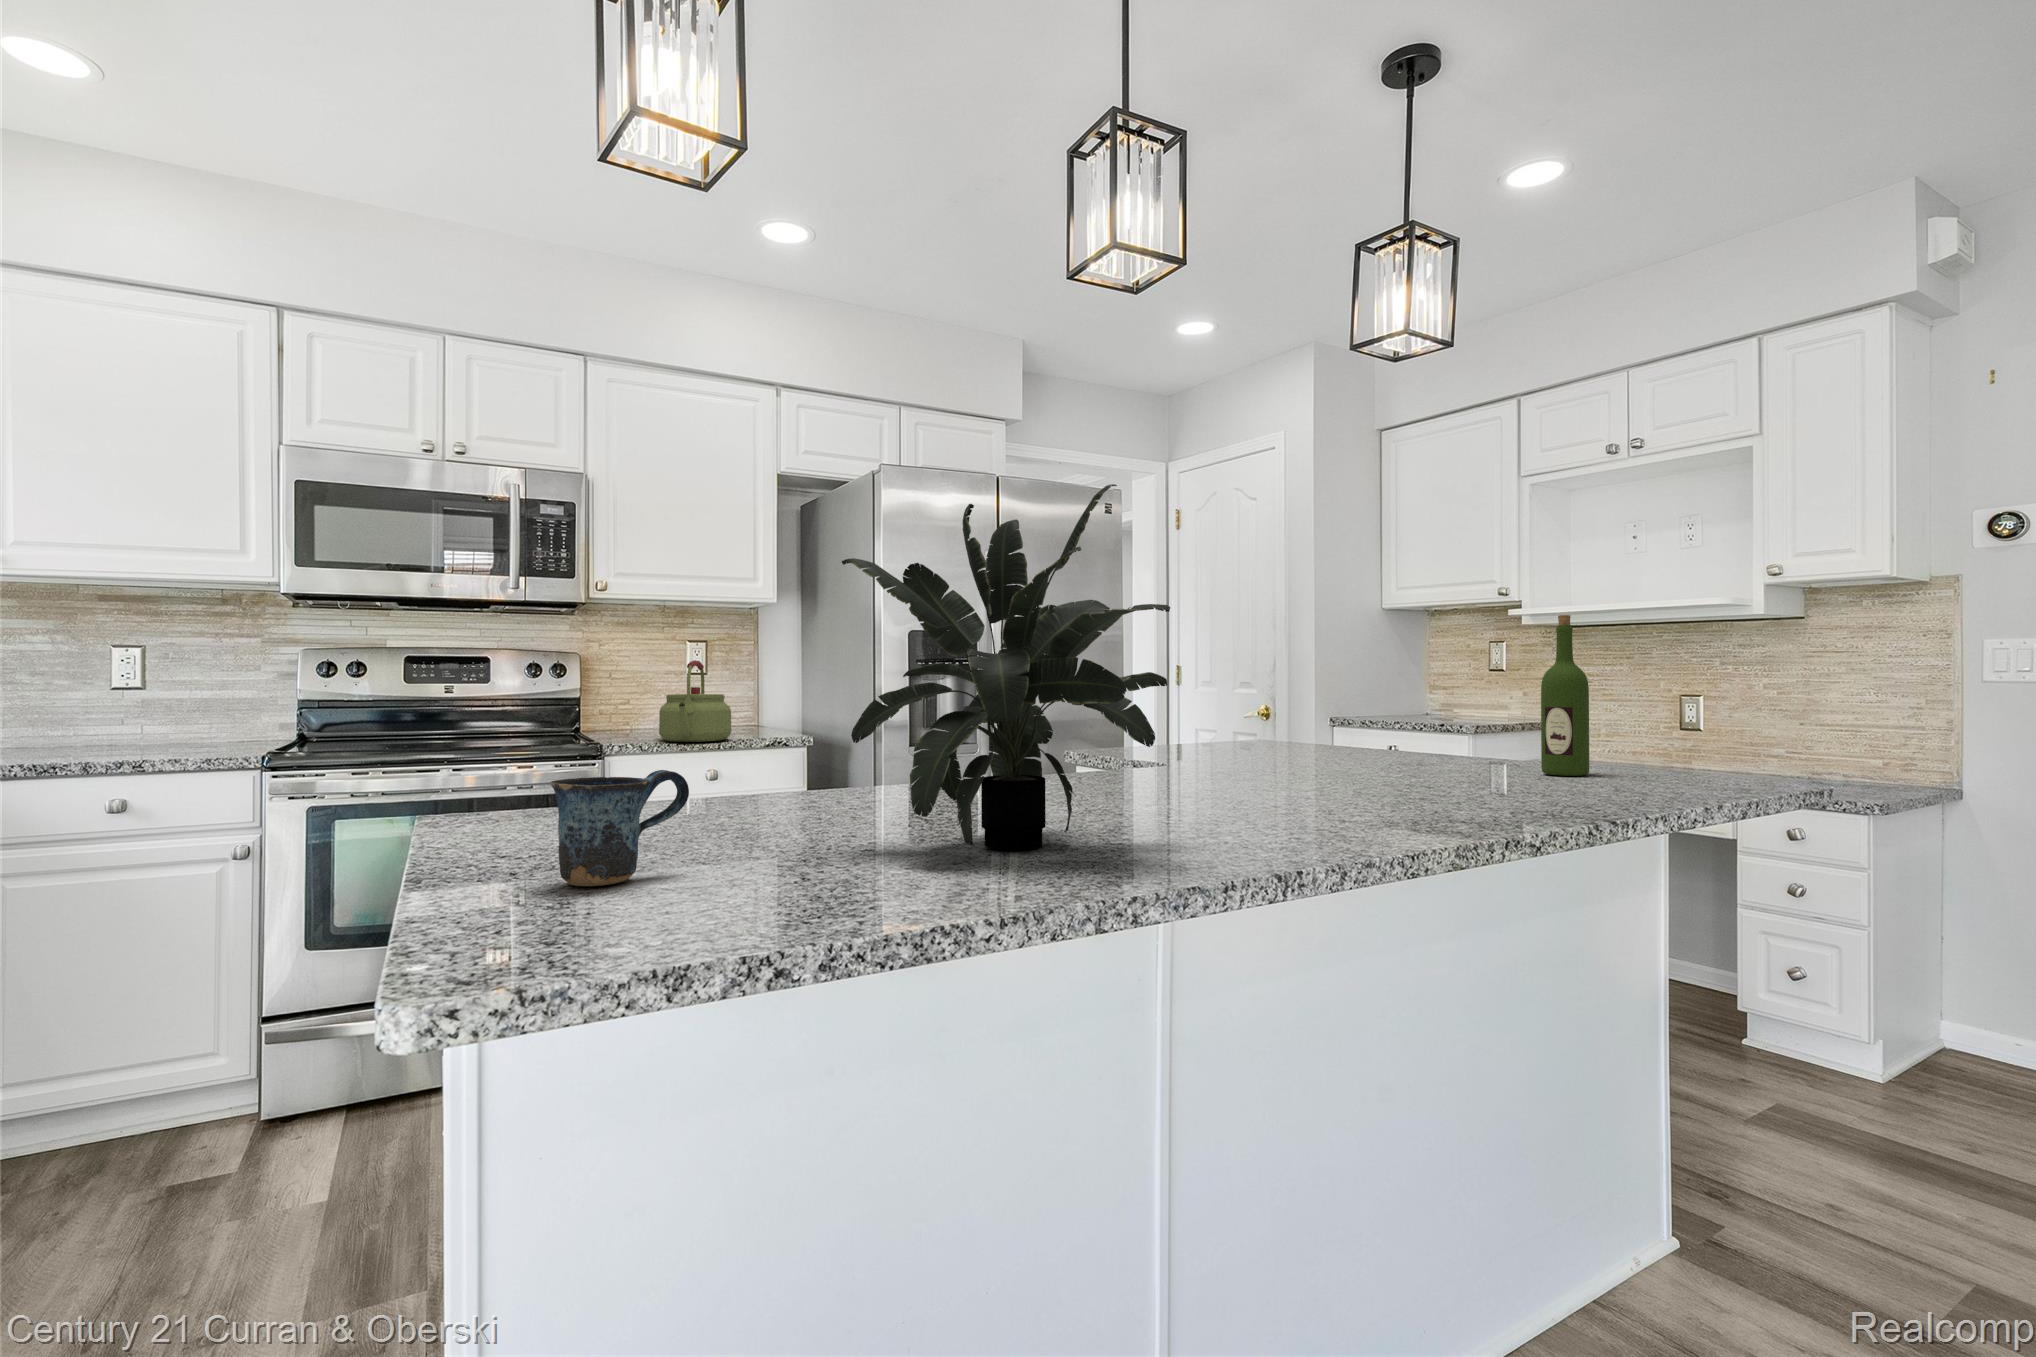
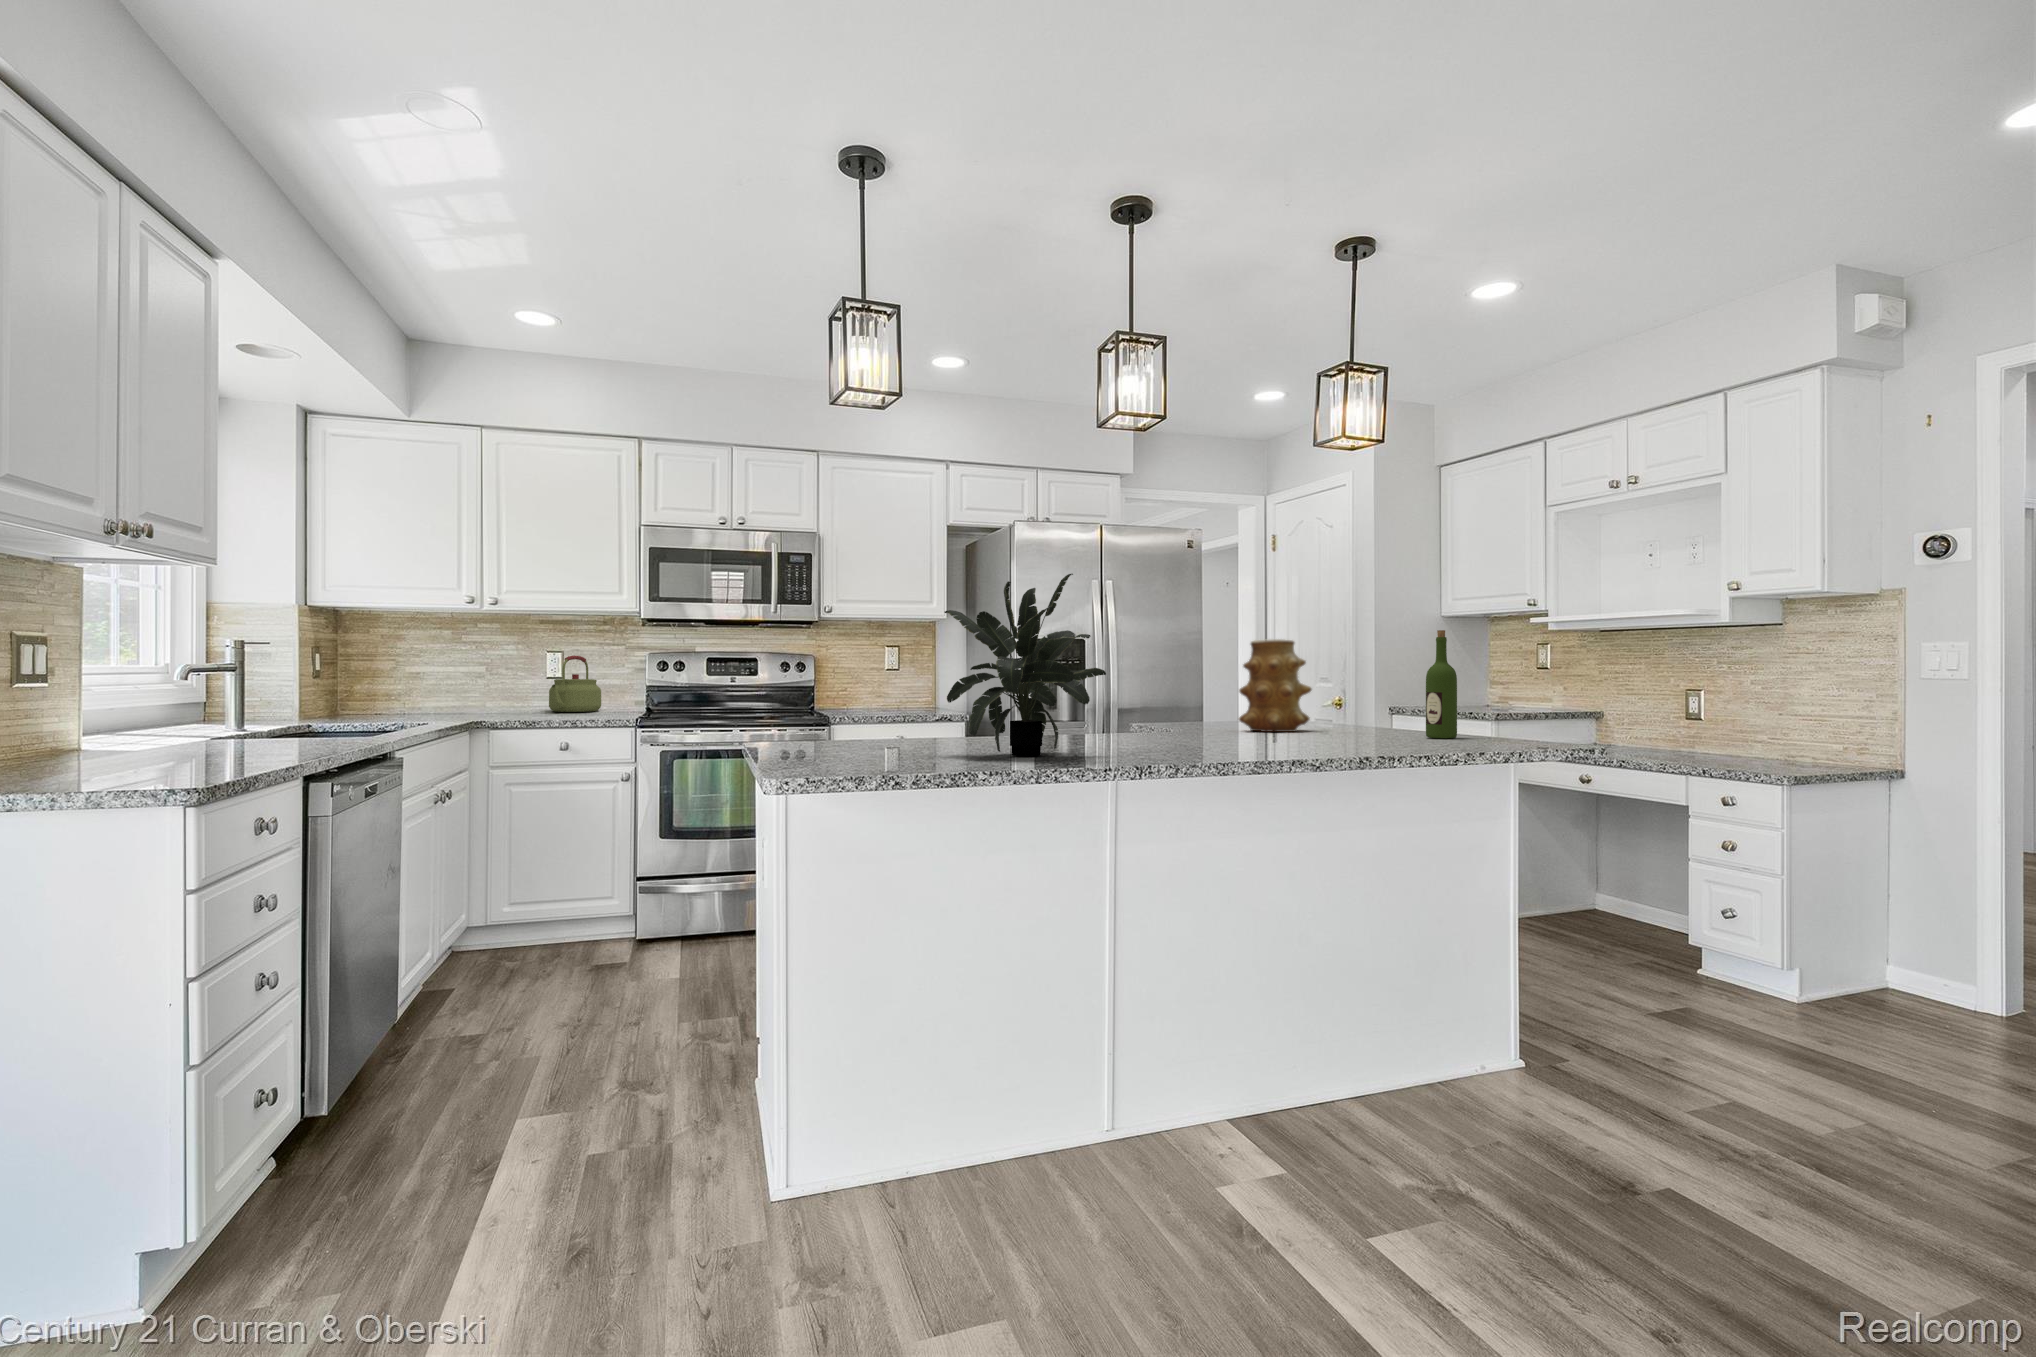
vase: none [1230,629,1339,764] -> present [1239,639,1312,732]
kettle: present [659,660,731,742] -> present [549,656,601,712]
mug: present [551,770,689,886] -> none [810,712,869,761]

